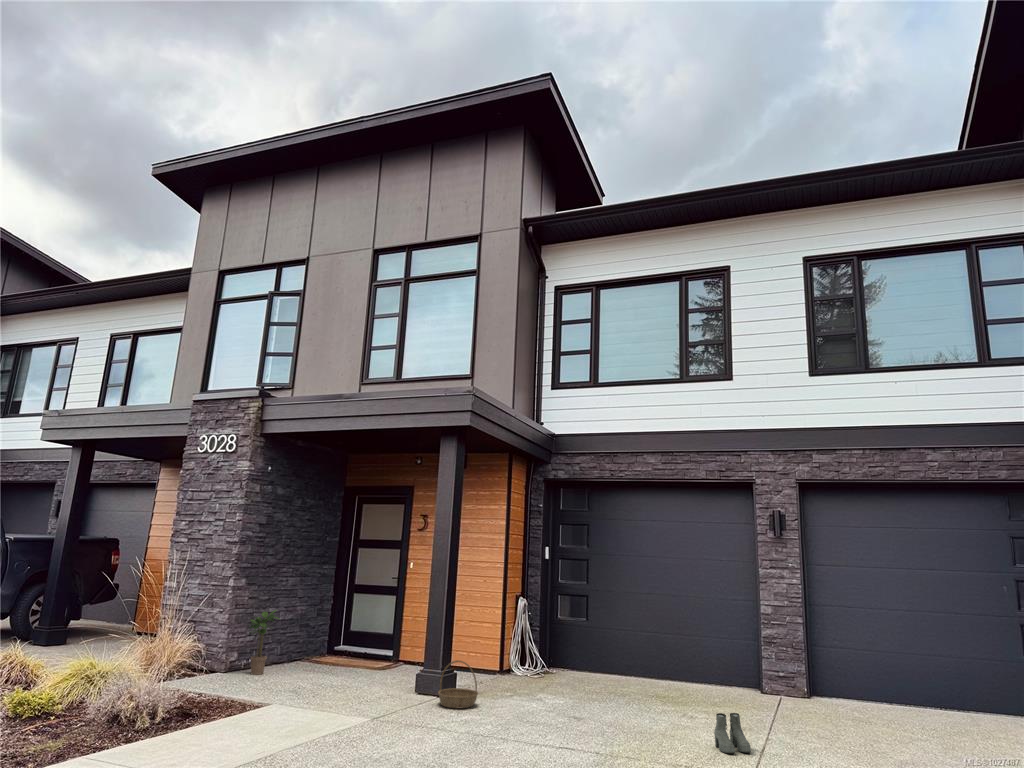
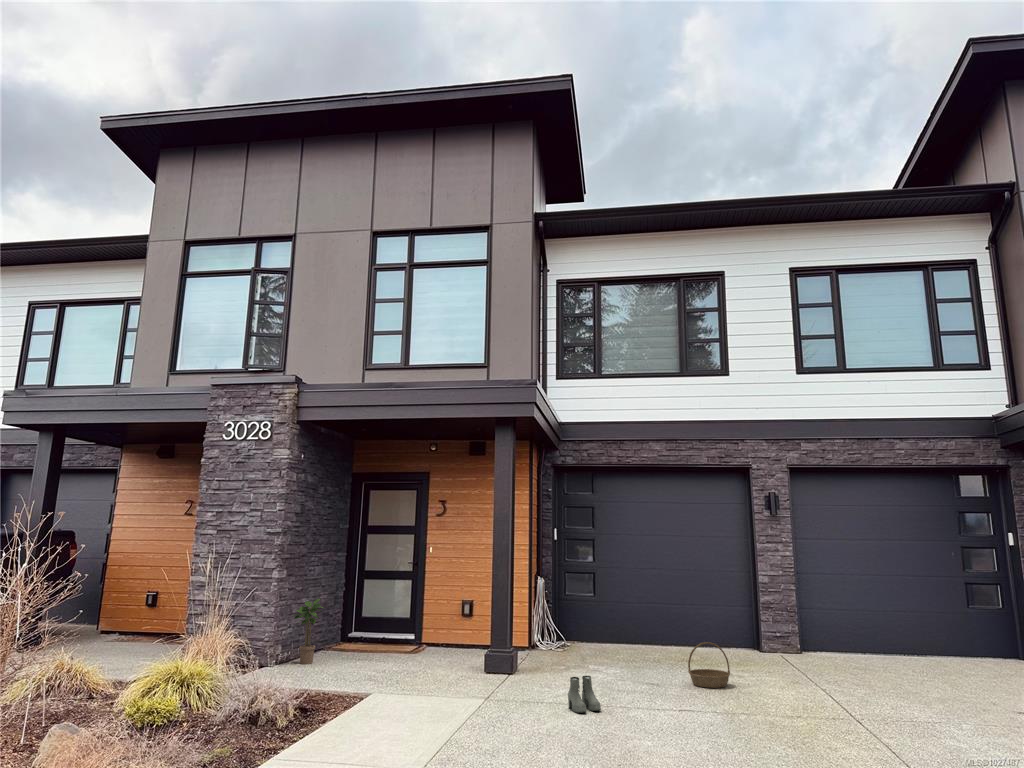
basket: present [438,660,478,708] -> present [688,642,730,688]
boots: present [714,713,751,754] -> present [568,676,601,713]

